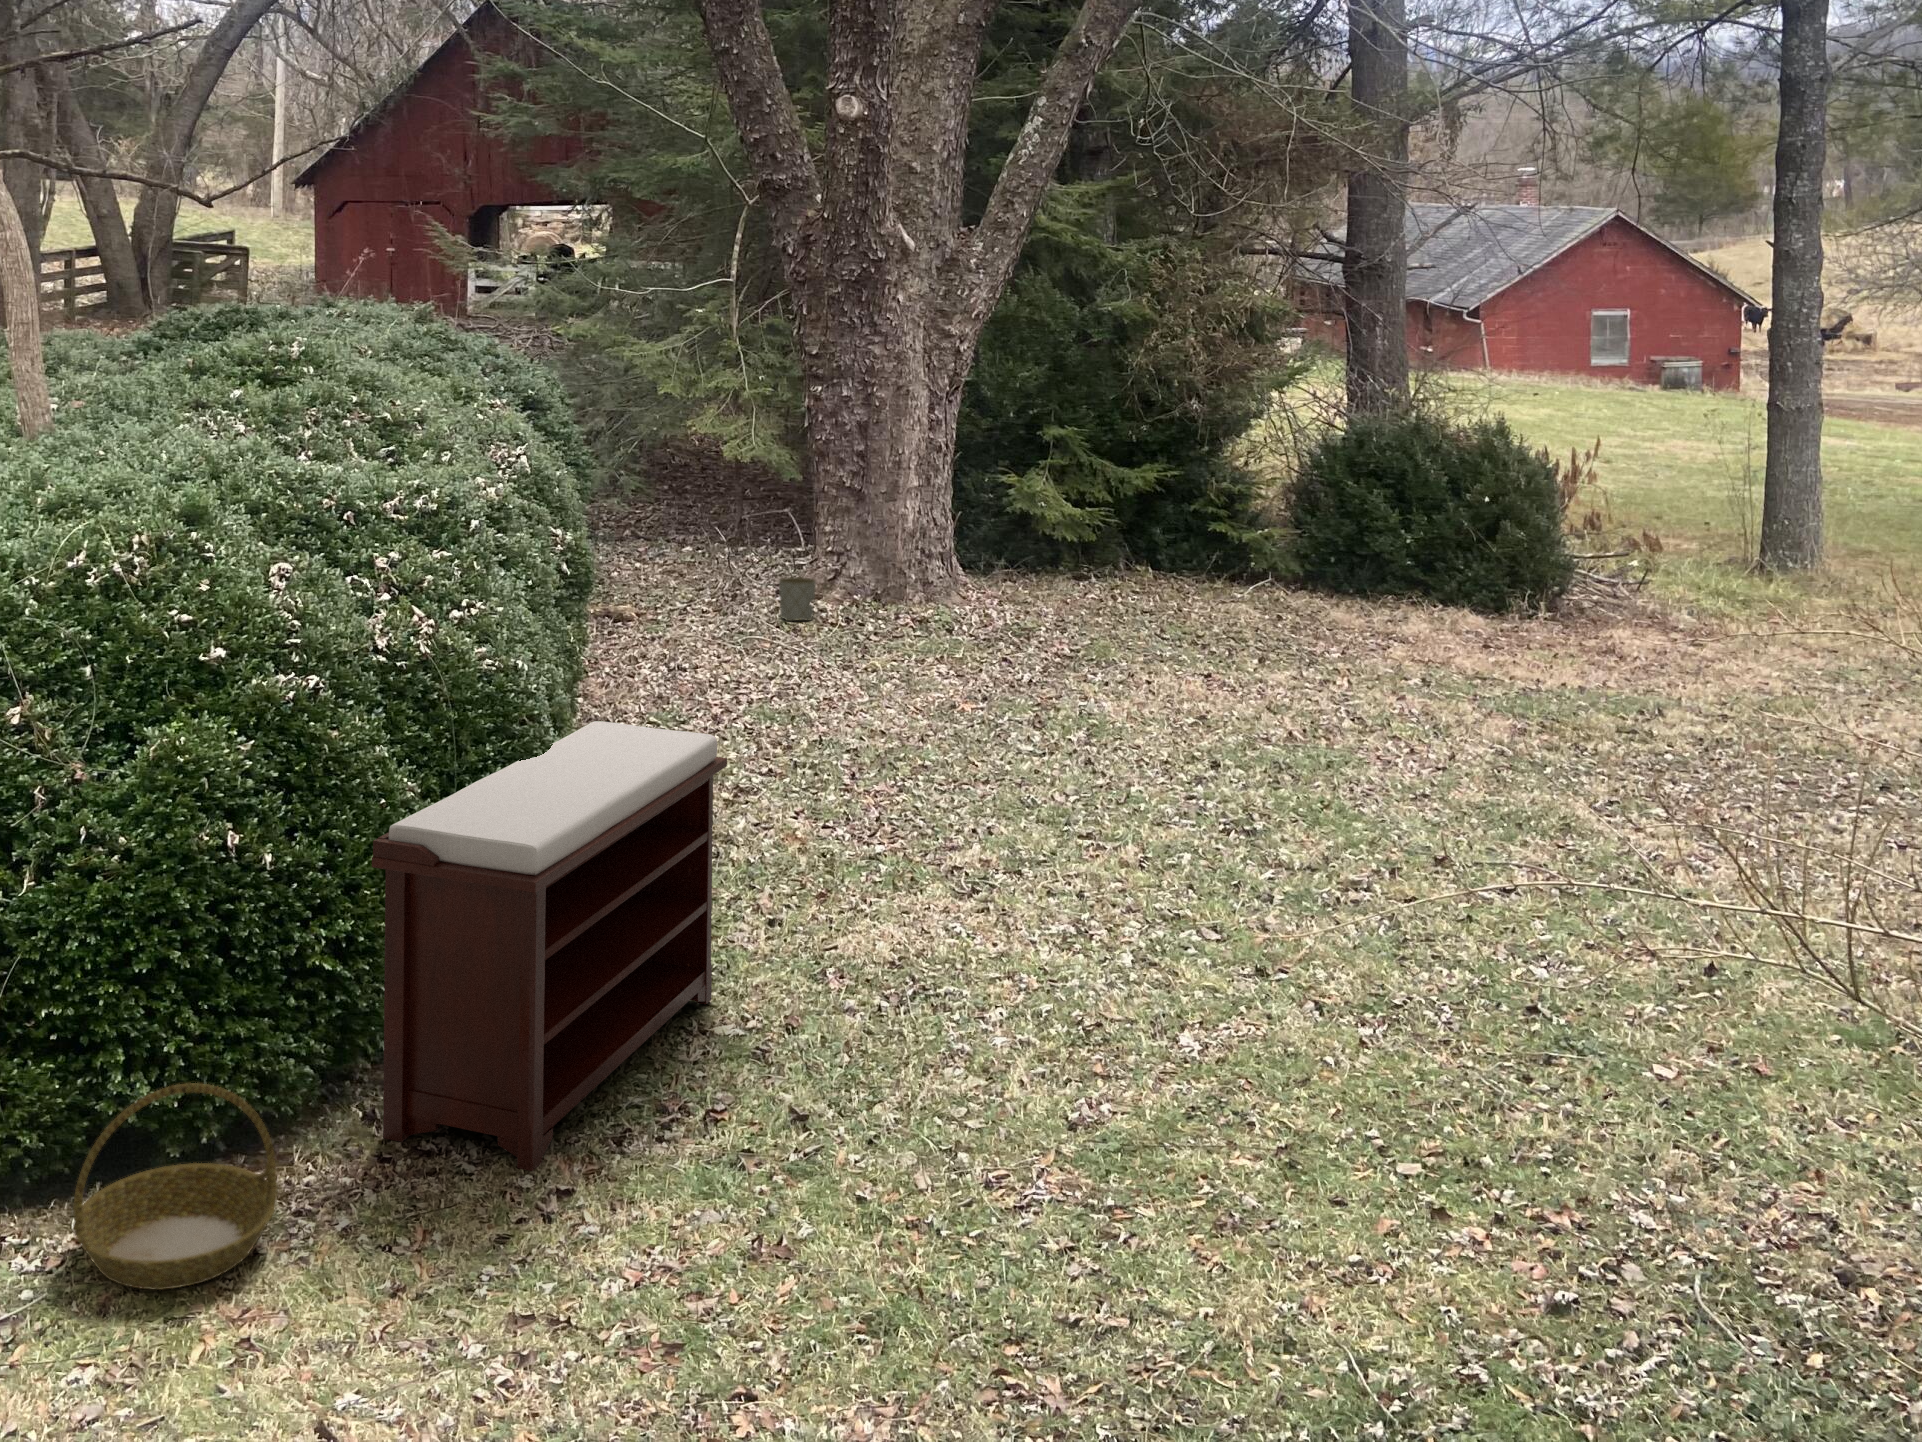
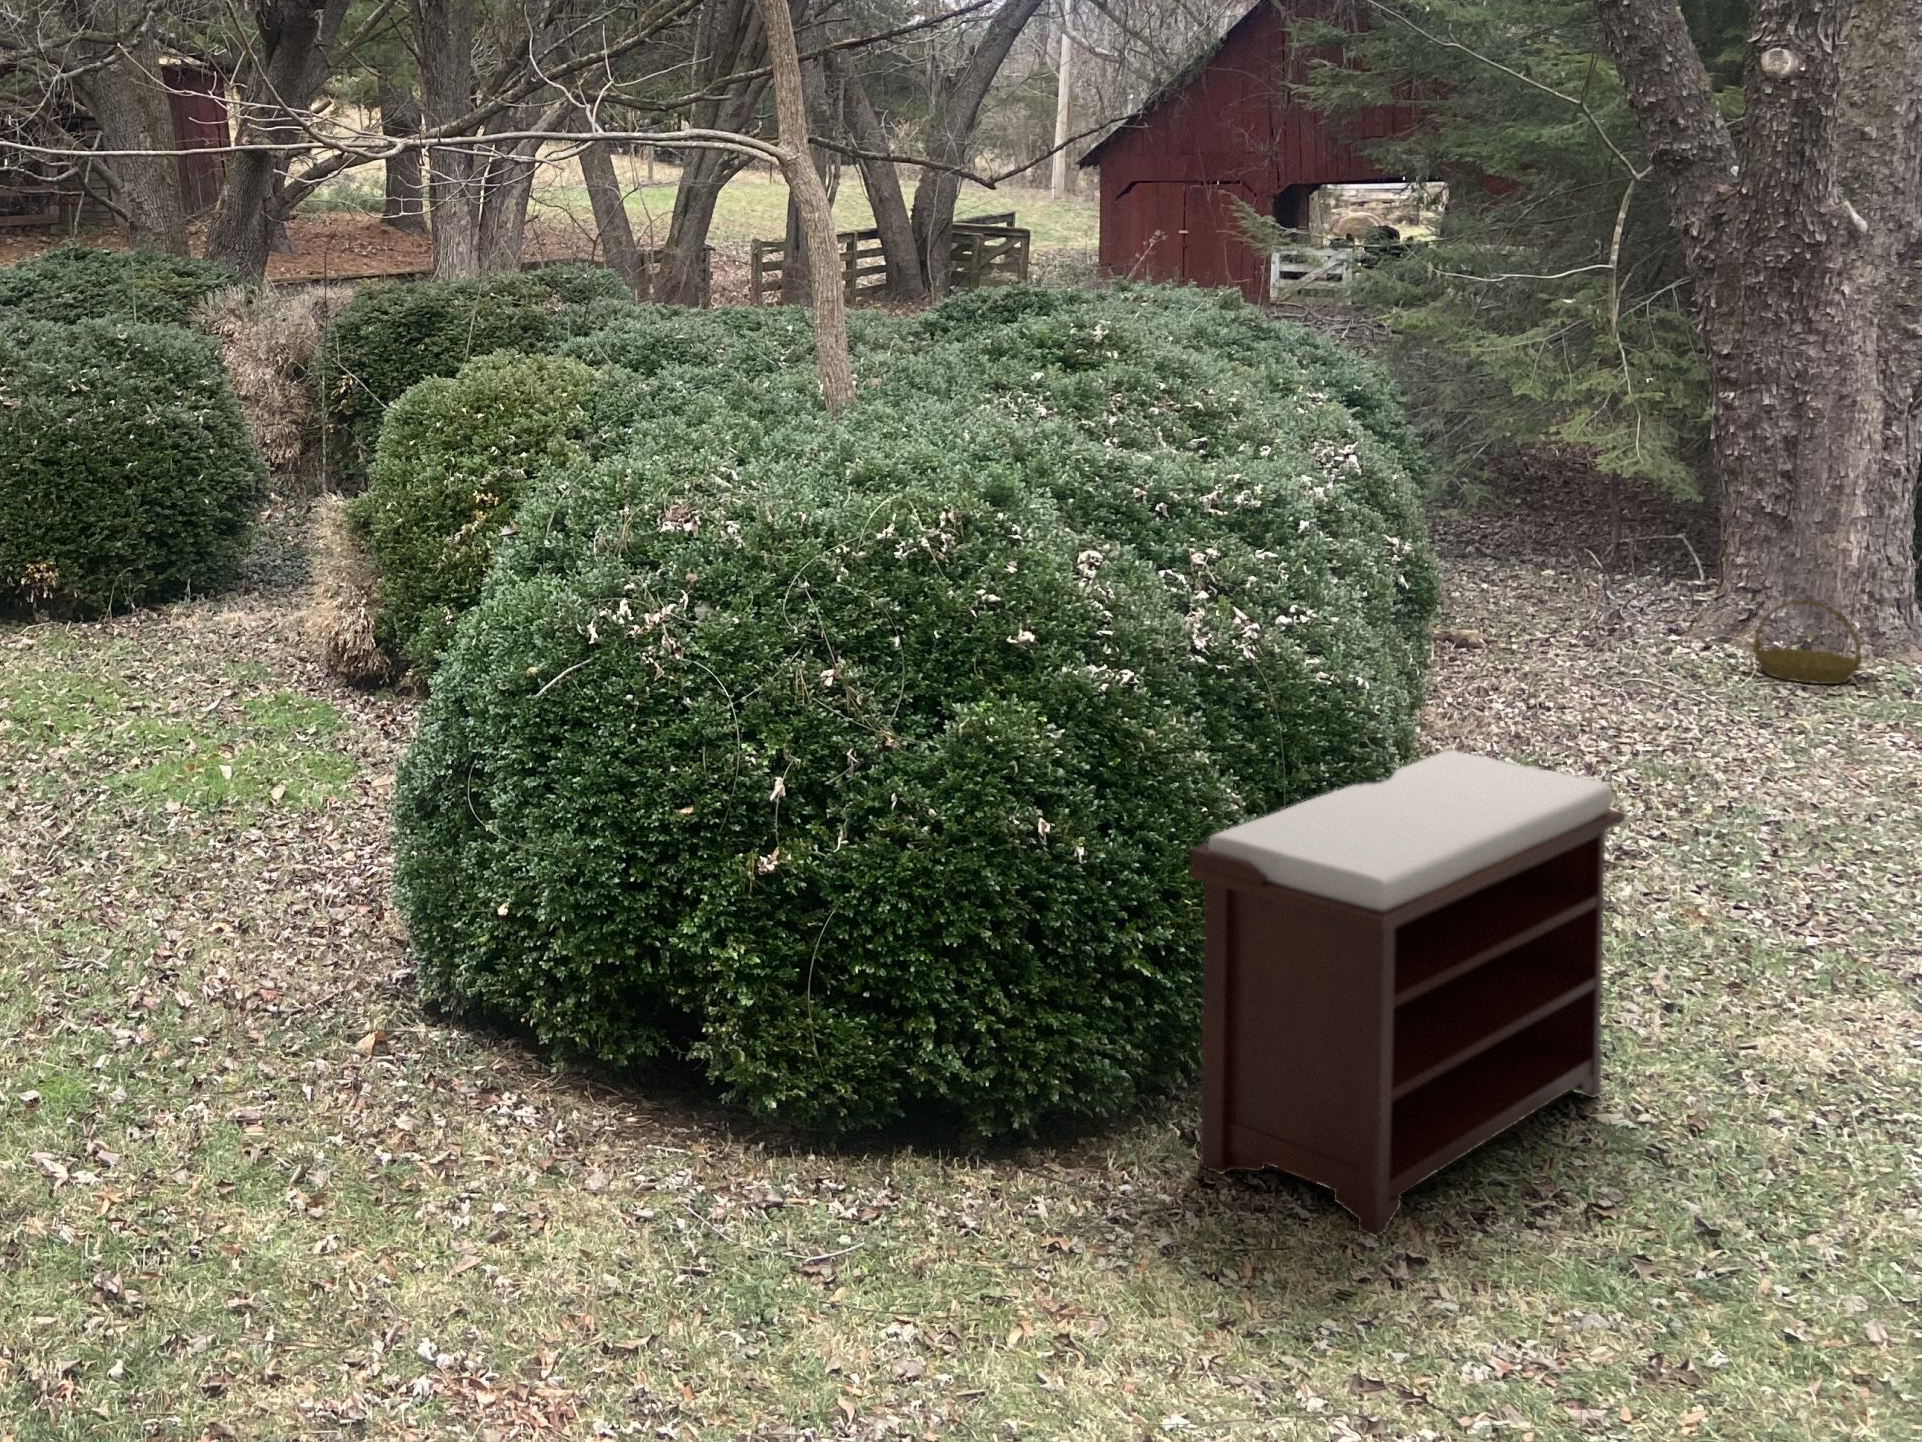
planter: present [779,577,816,621] -> none [1687,601,1742,658]
basket: present [73,1083,278,1290] -> present [1753,600,1862,684]

